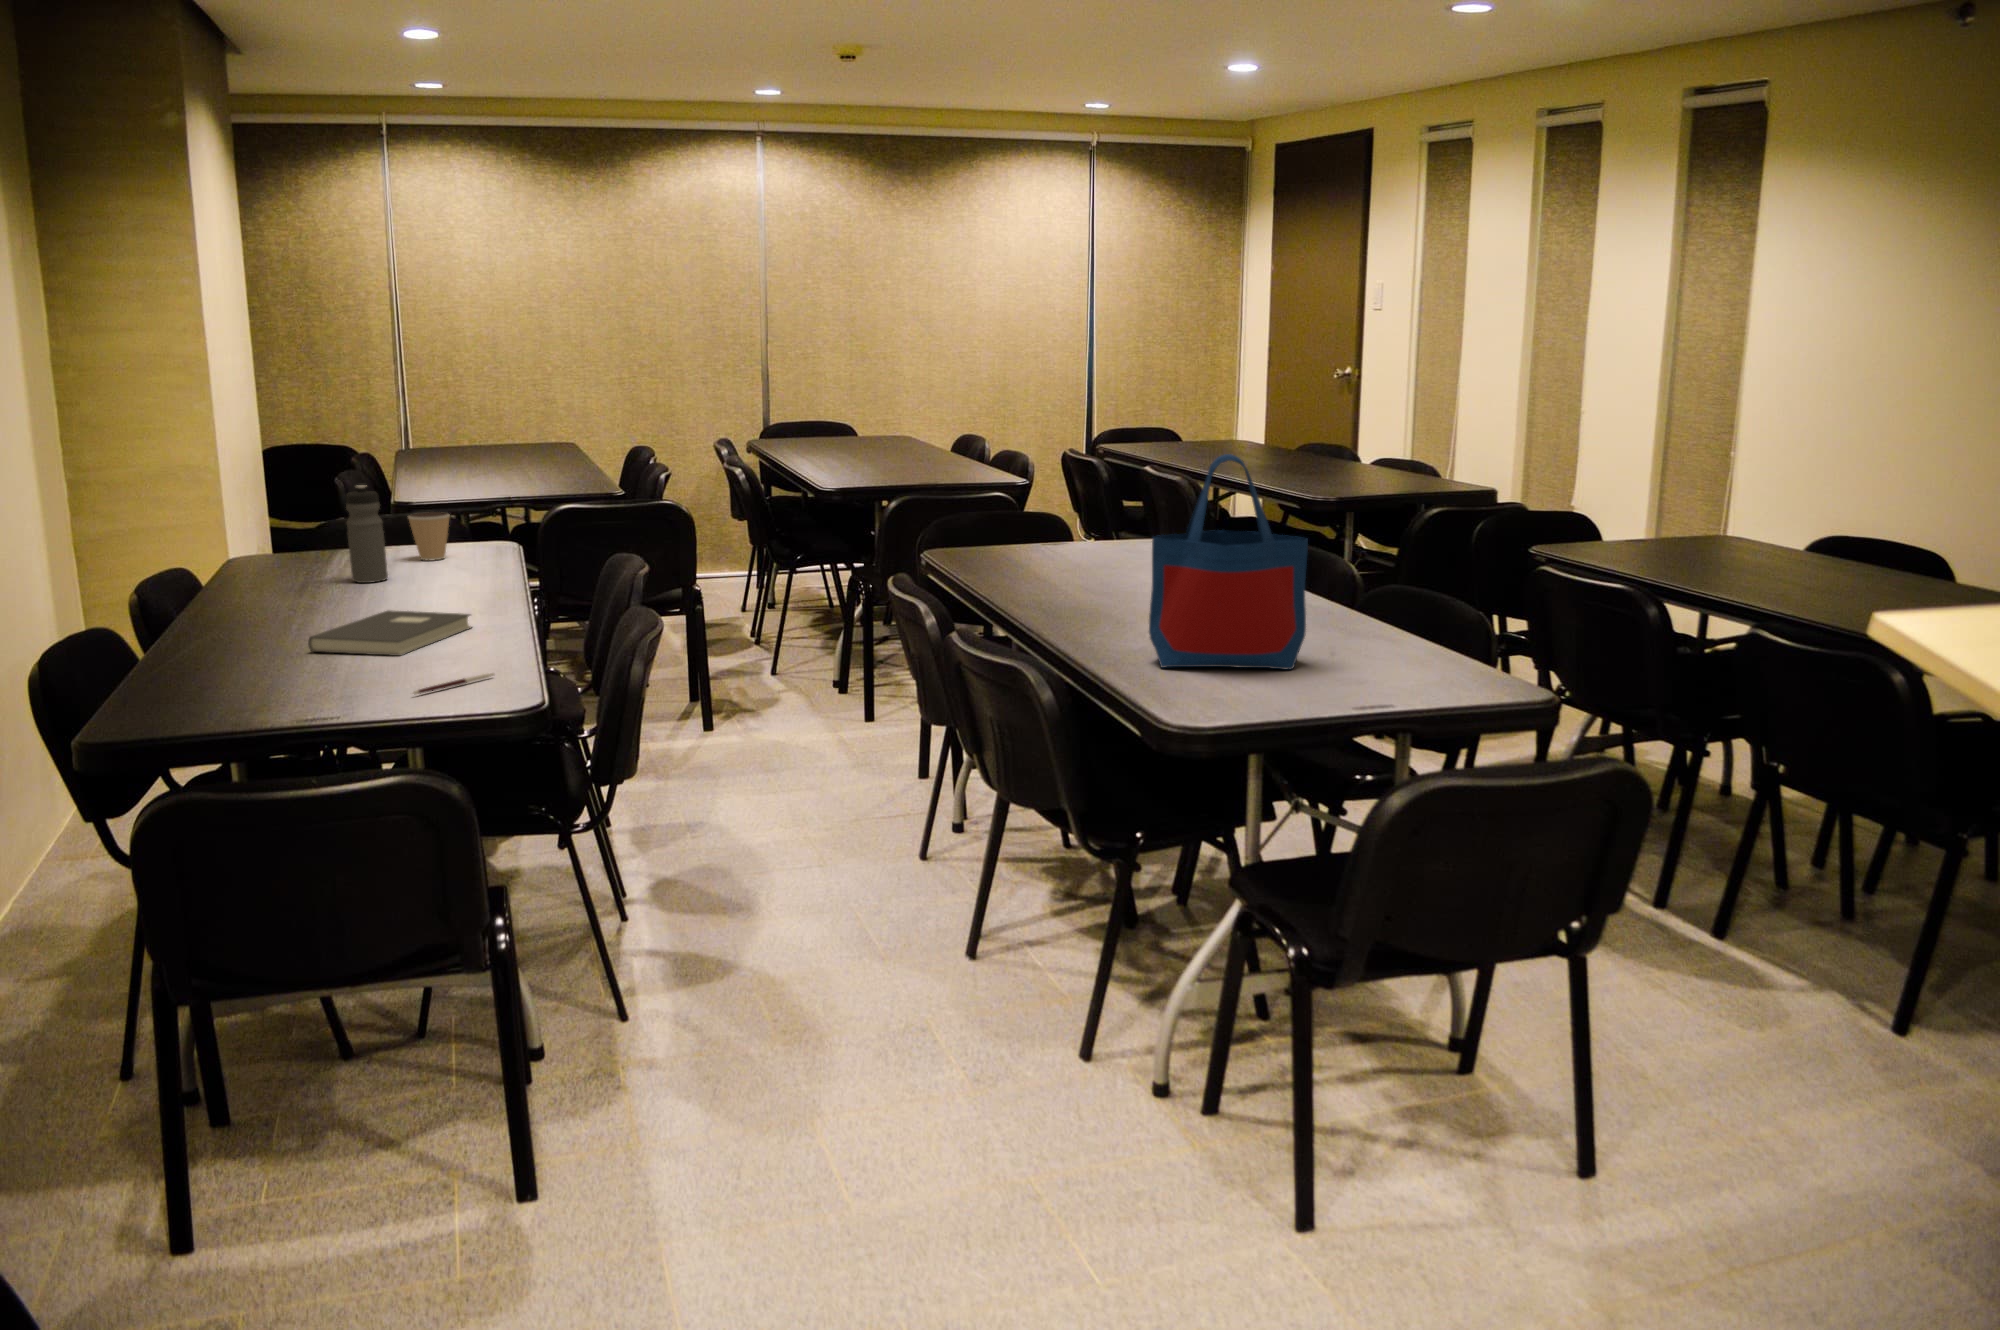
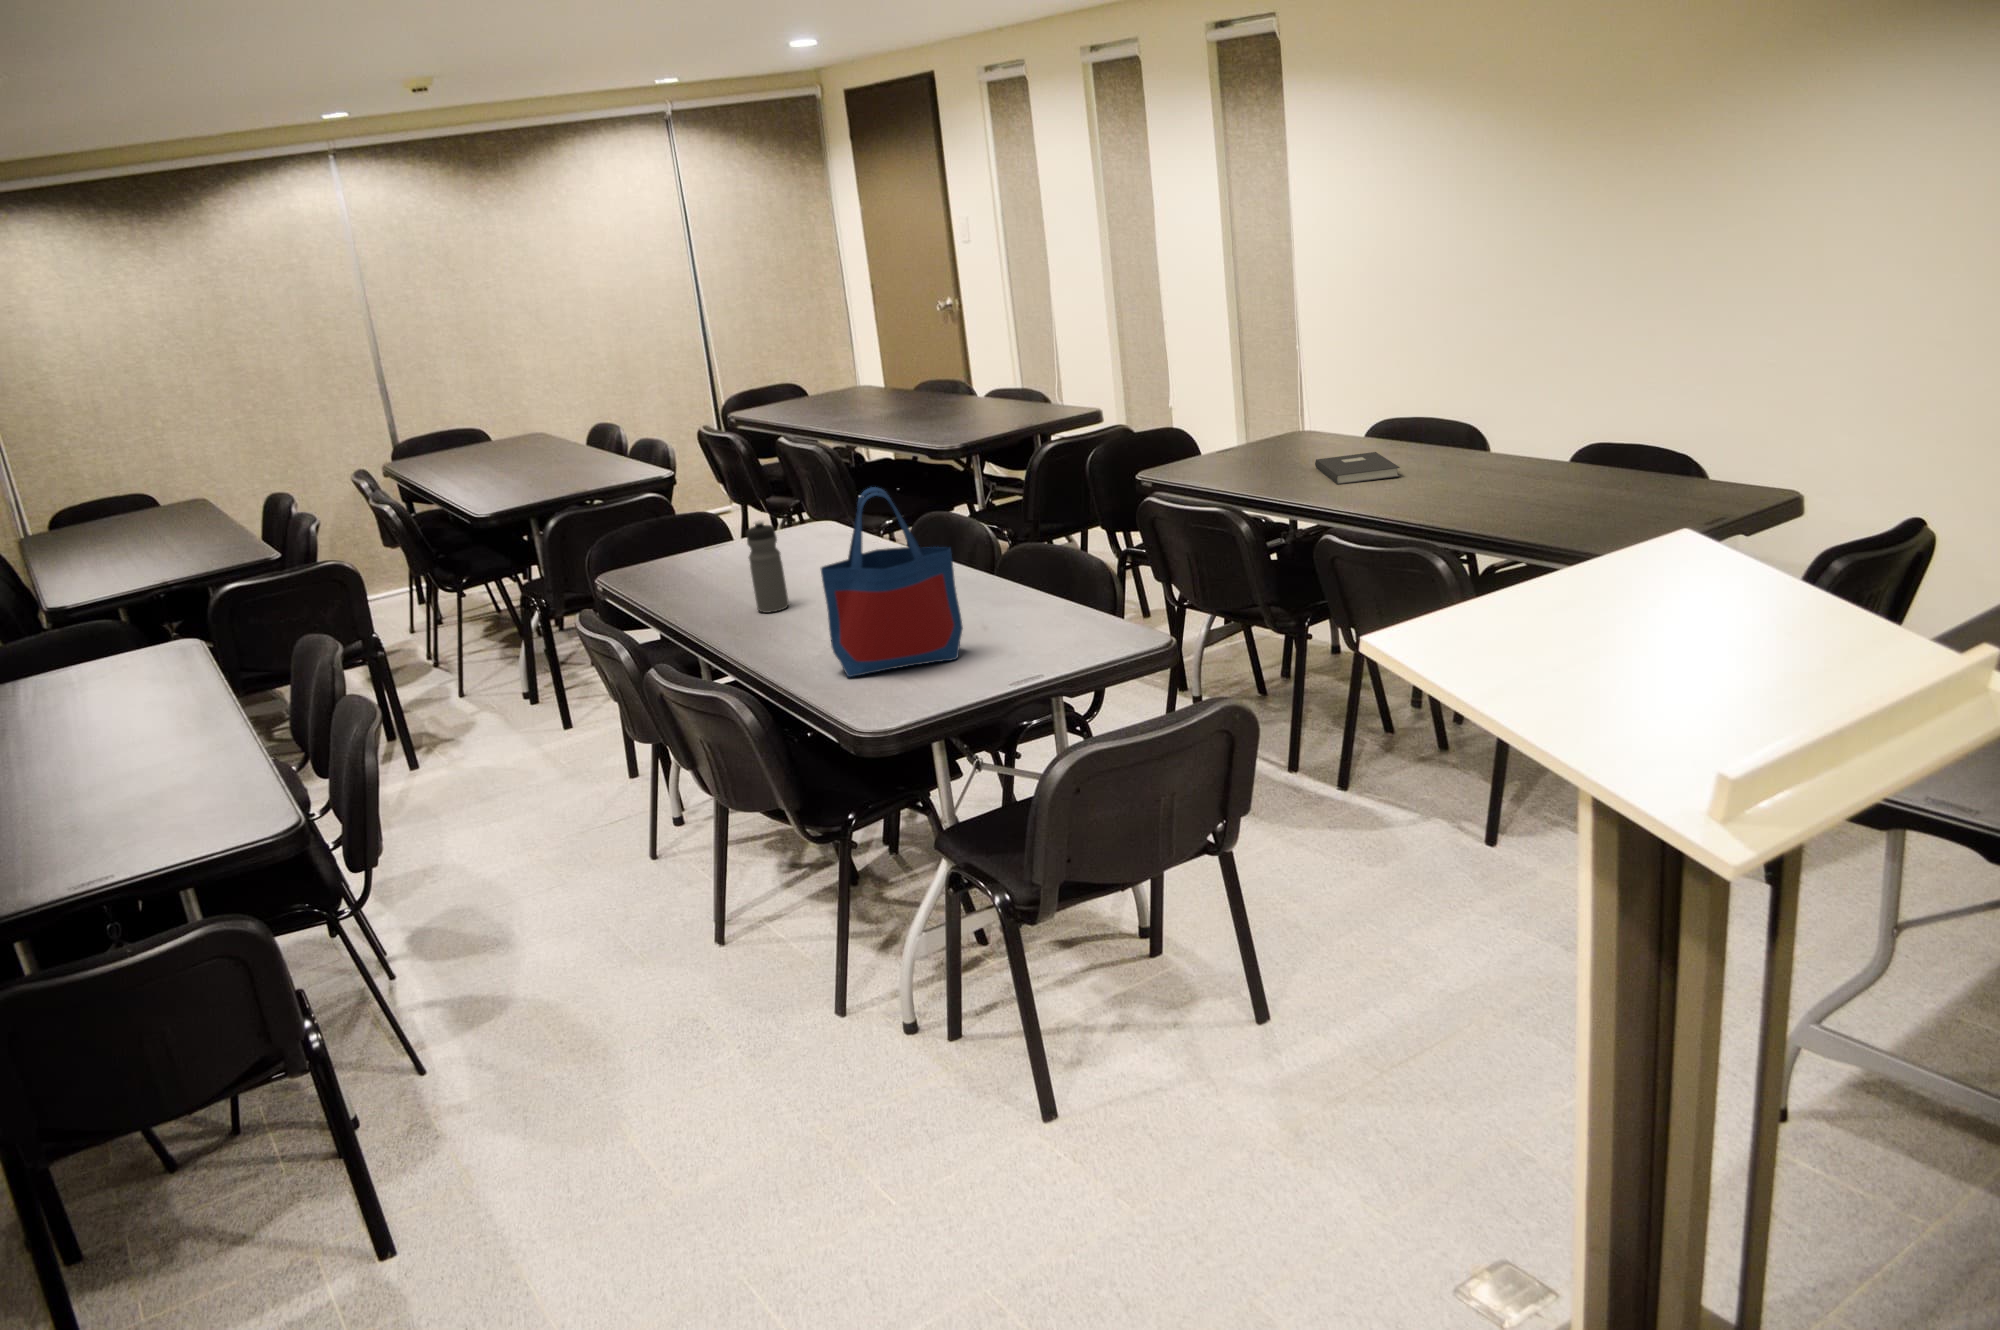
water bottle: present [346,485,388,583] -> present [746,521,789,613]
coffee cup: present [408,512,450,561] -> none [79,627,126,678]
book: present [308,610,472,656] -> present [1315,452,1400,484]
pen: present [413,673,494,694] -> none [179,801,251,840]

